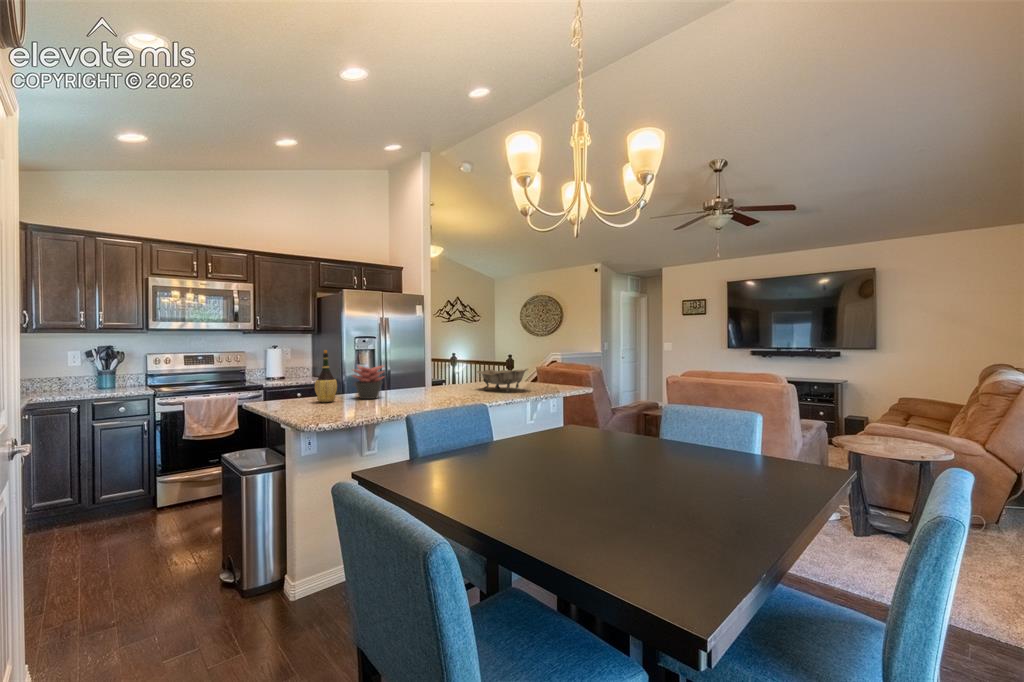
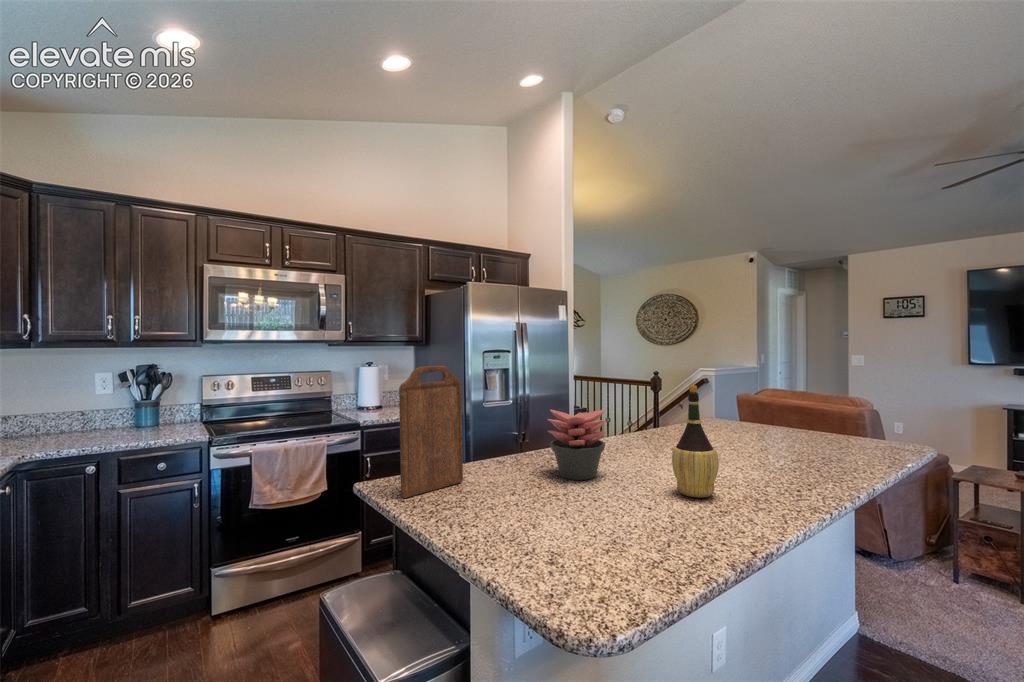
cutting board: none [267,341,304,404] -> present [399,366,463,498]
wine bottle: present [315,350,337,402] -> present [672,385,719,497]
decorative bowl: present [477,369,528,392] -> none [733,409,850,457]

